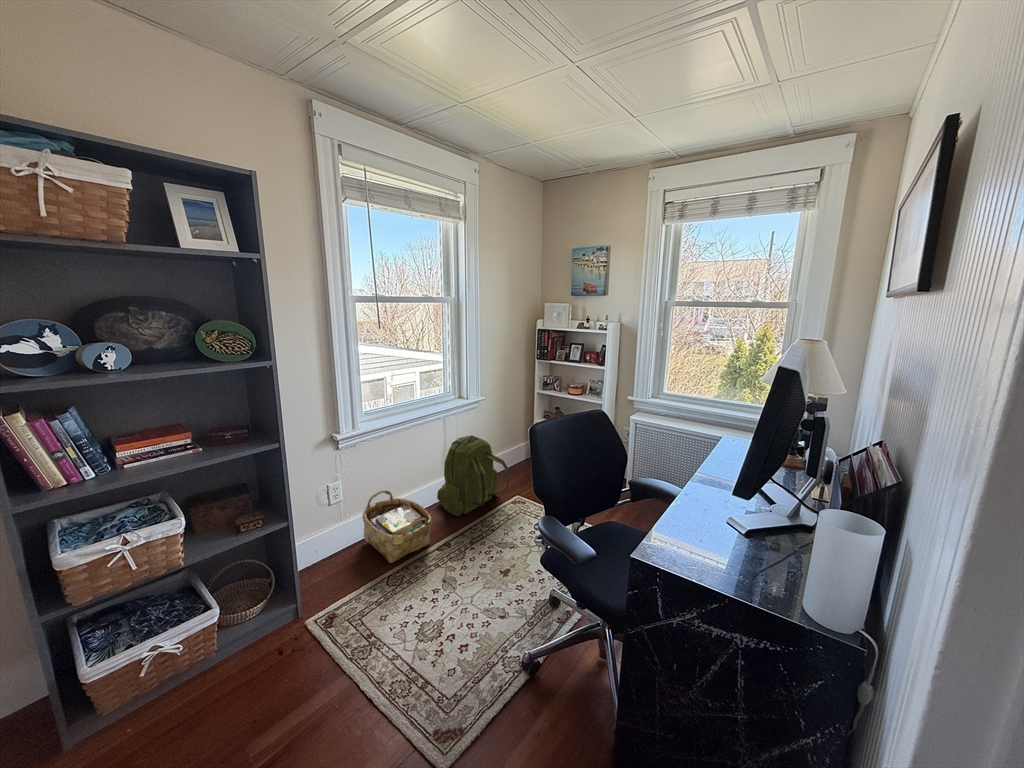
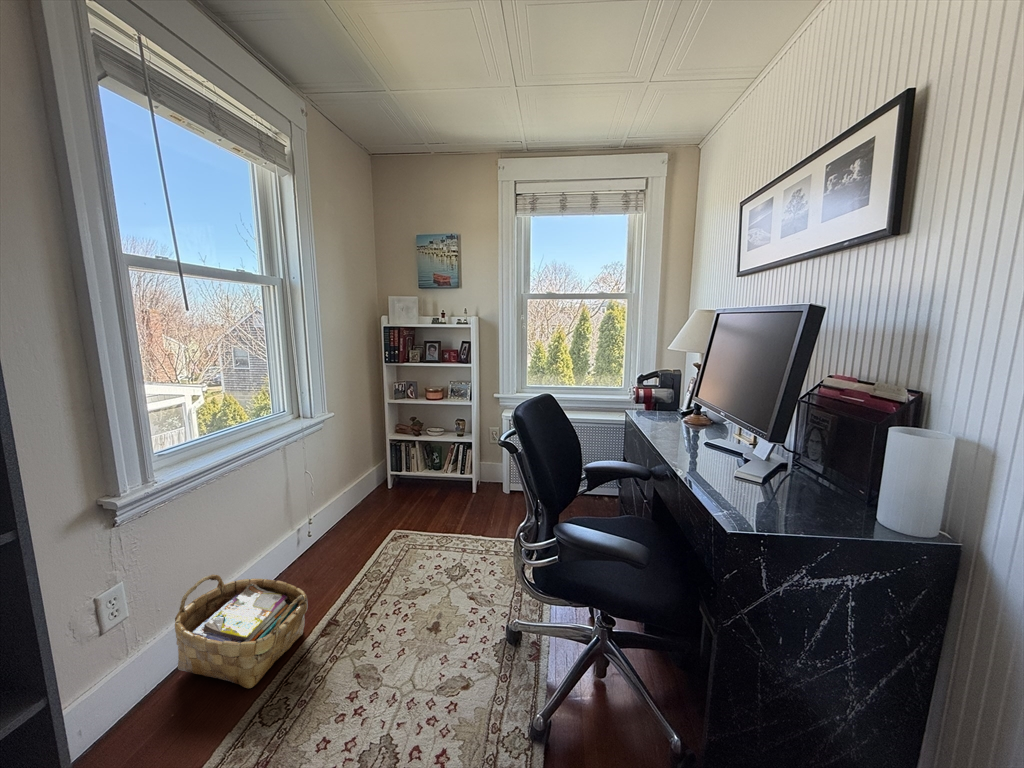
backpack: present [437,435,510,516] -> none [284,465,390,580]

